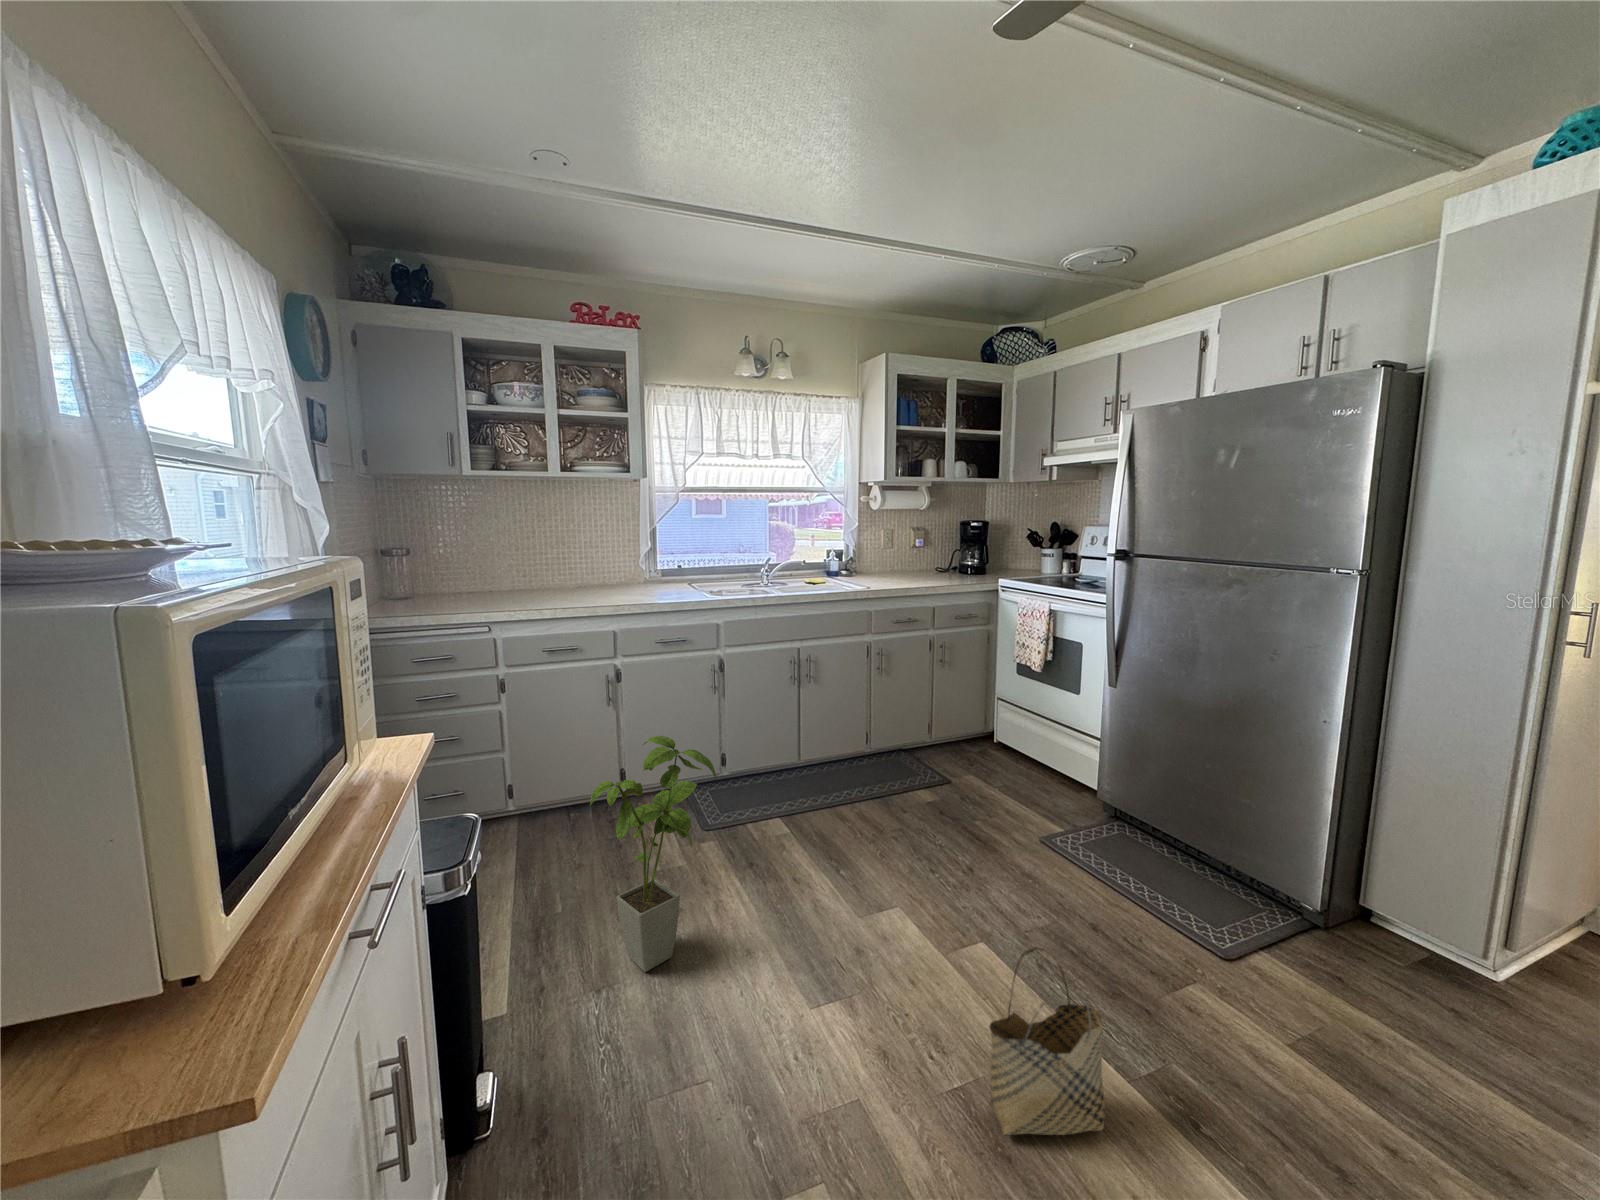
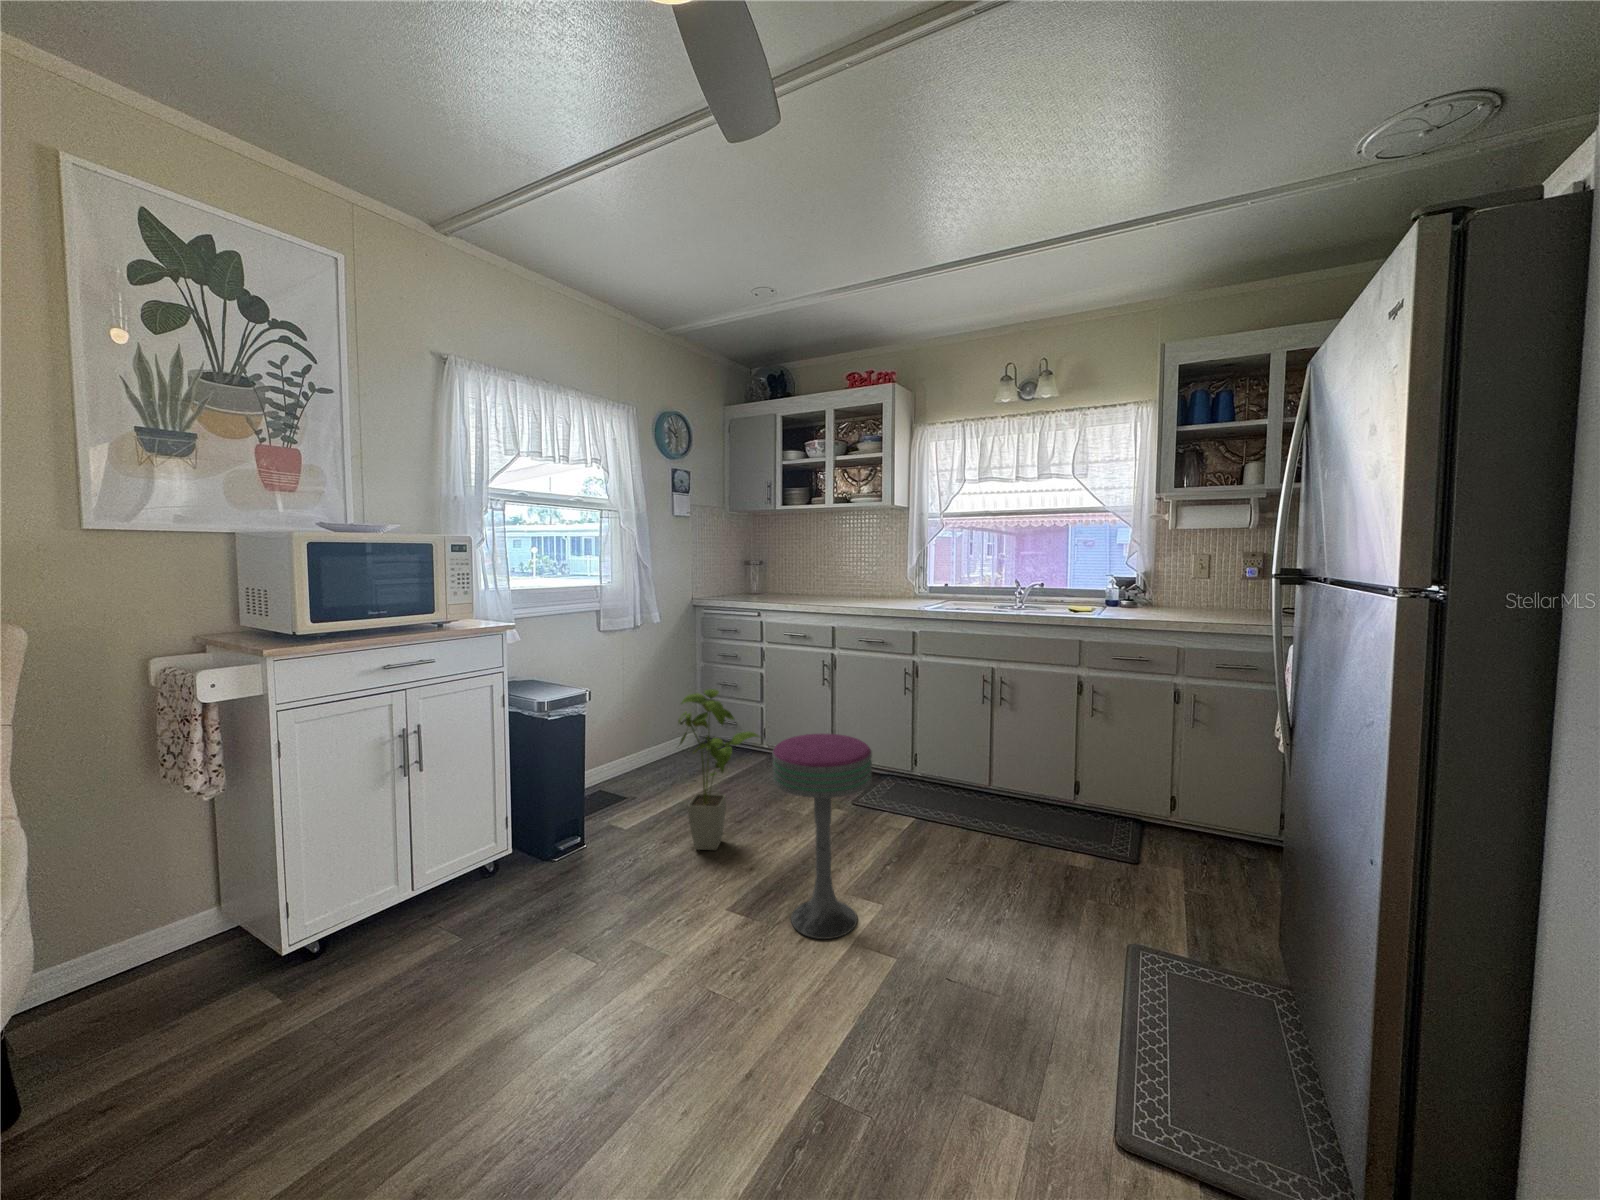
bar stool: none [840,743,954,975] -> present [772,734,872,939]
woven basket: present [990,947,1105,1135] -> none [687,903,770,1078]

